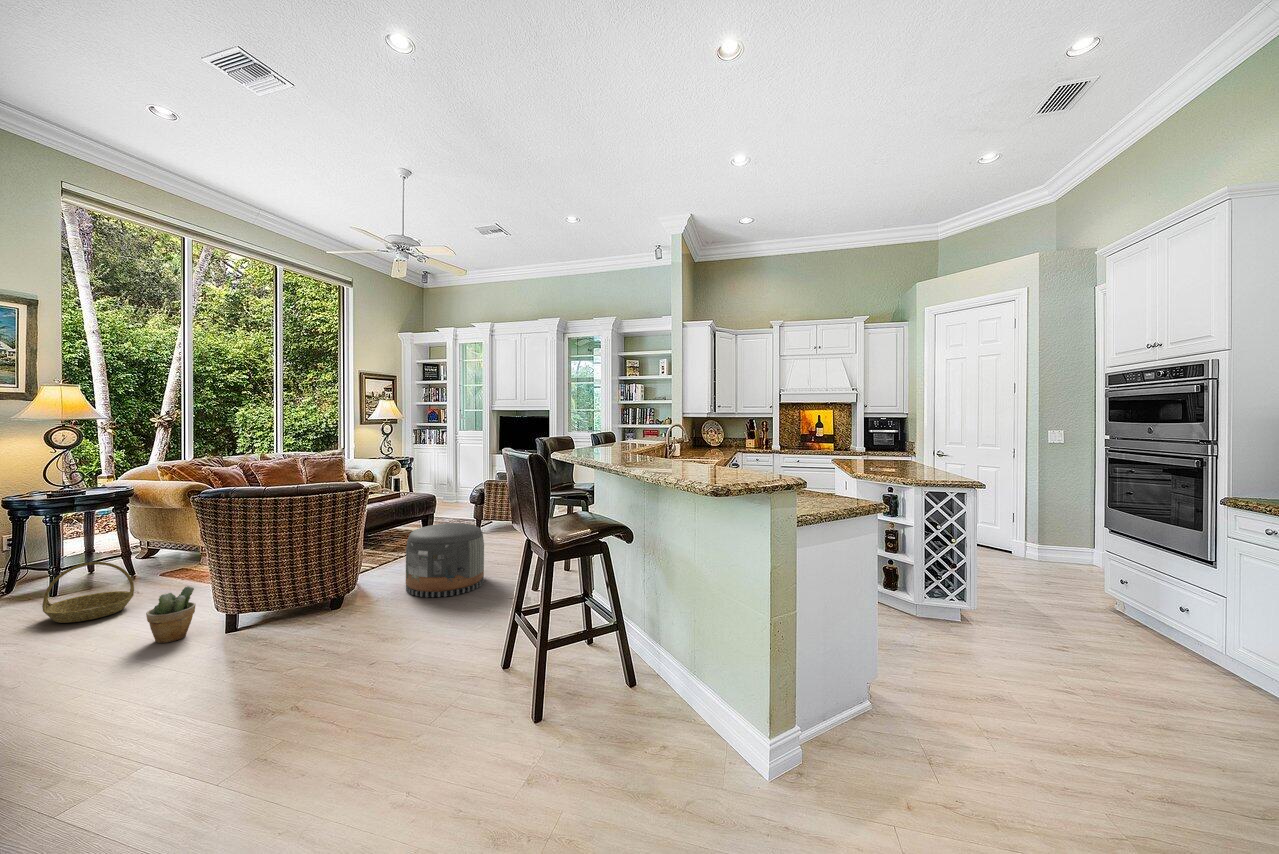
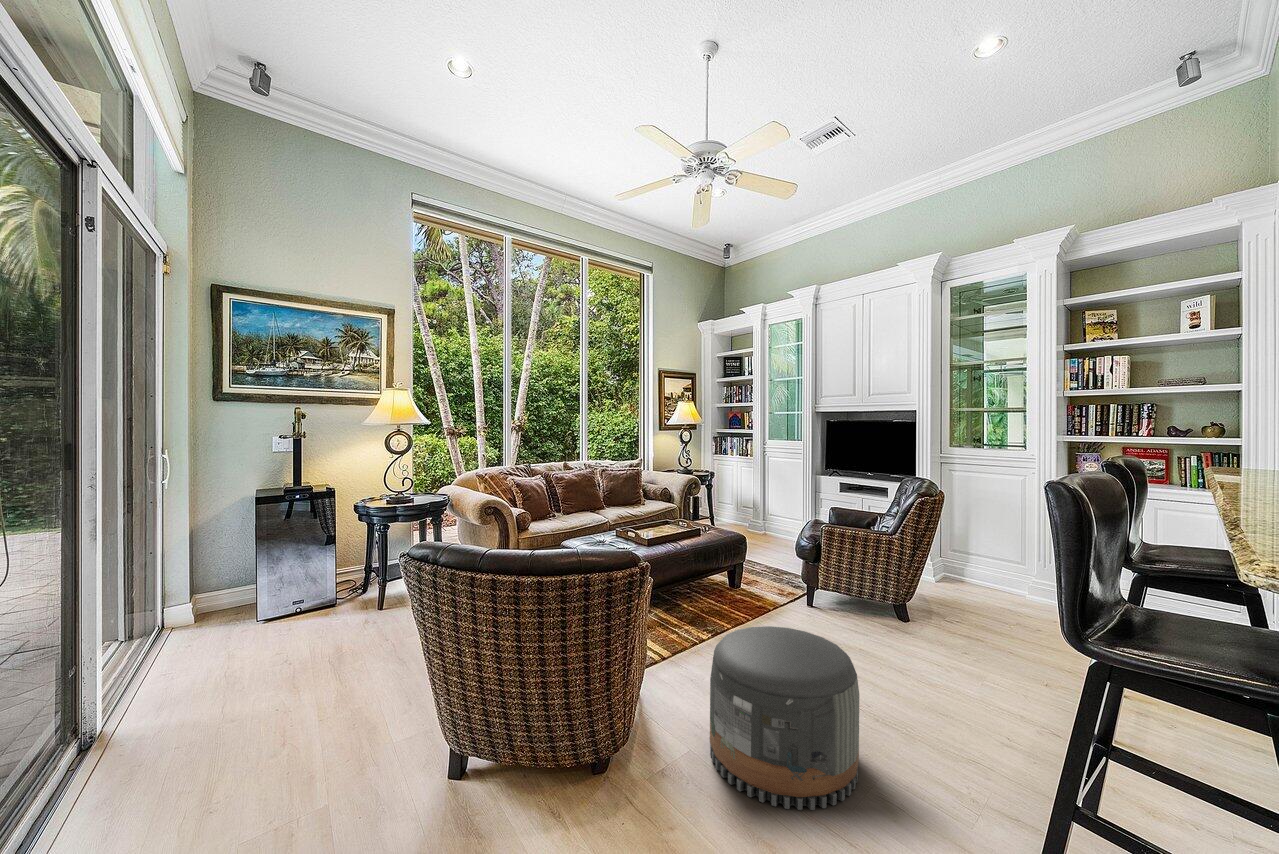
basket: present [42,562,134,623] -> none [300,616,388,696]
potted plant: present [146,586,196,643] -> none [342,700,406,795]

